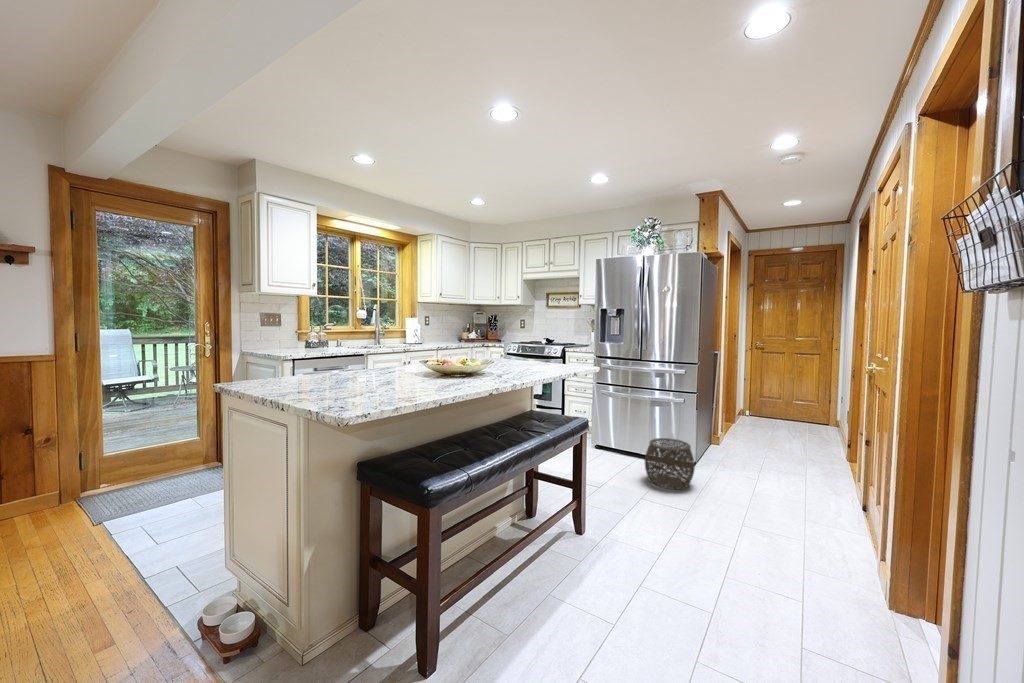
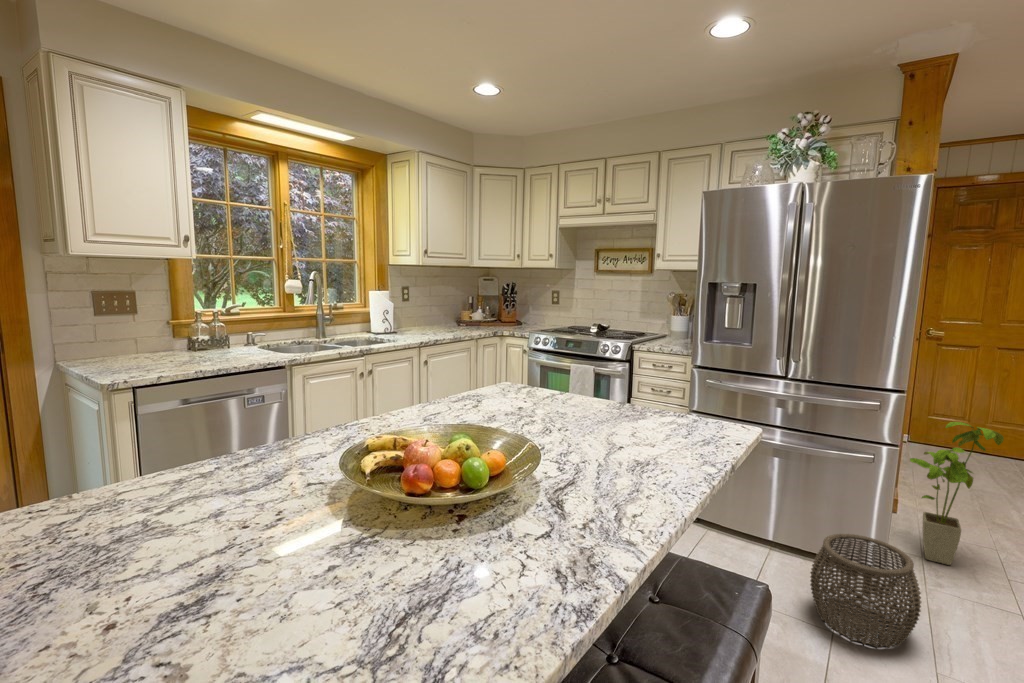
house plant: none [714,384,756,464] -> present [910,422,1004,565]

